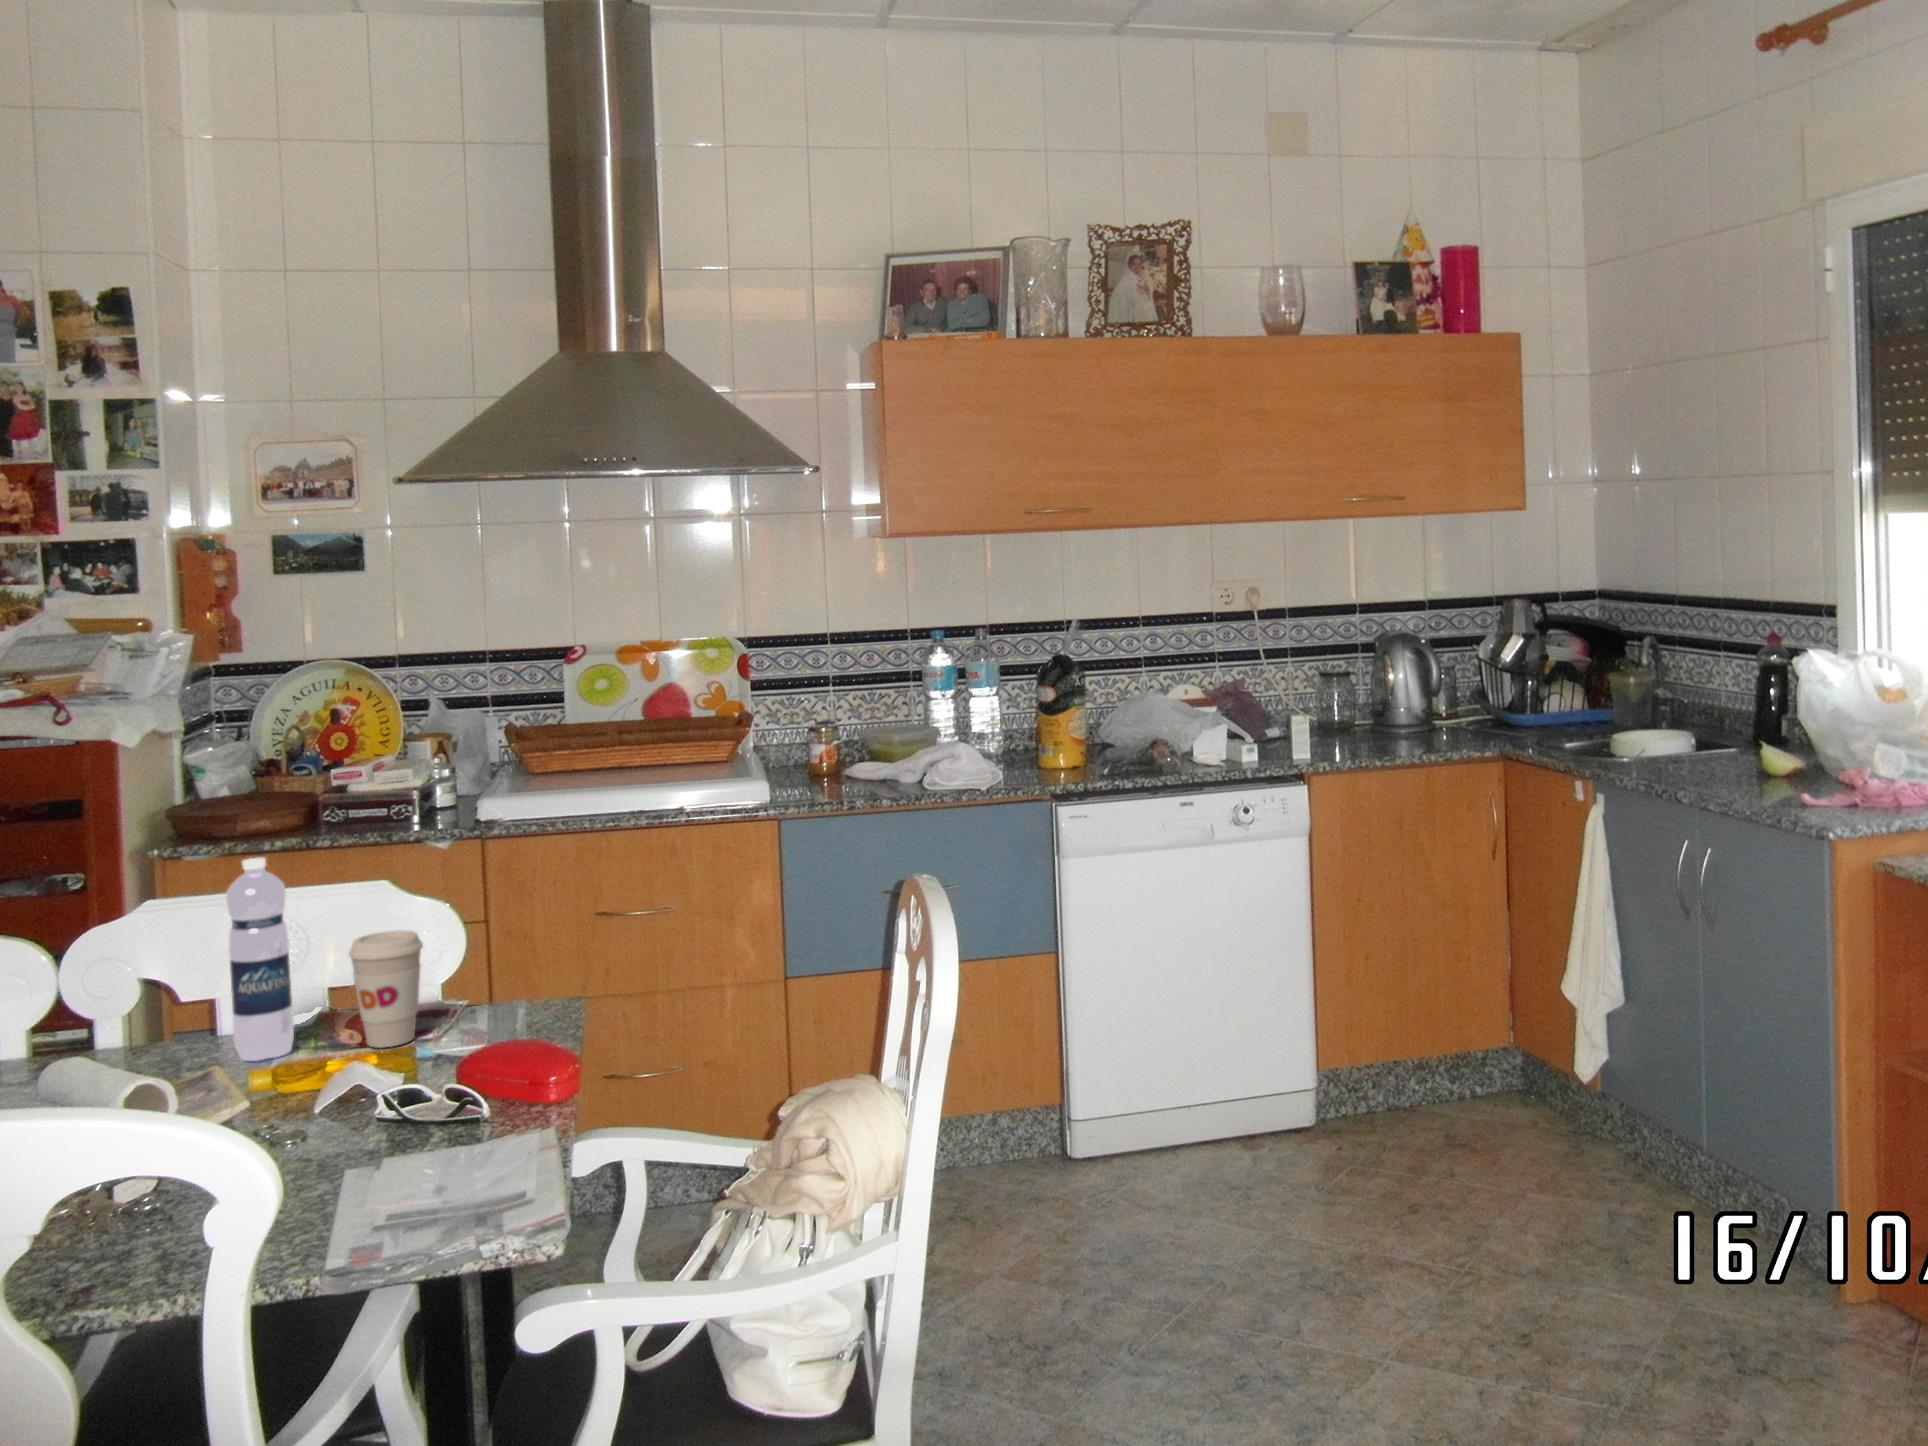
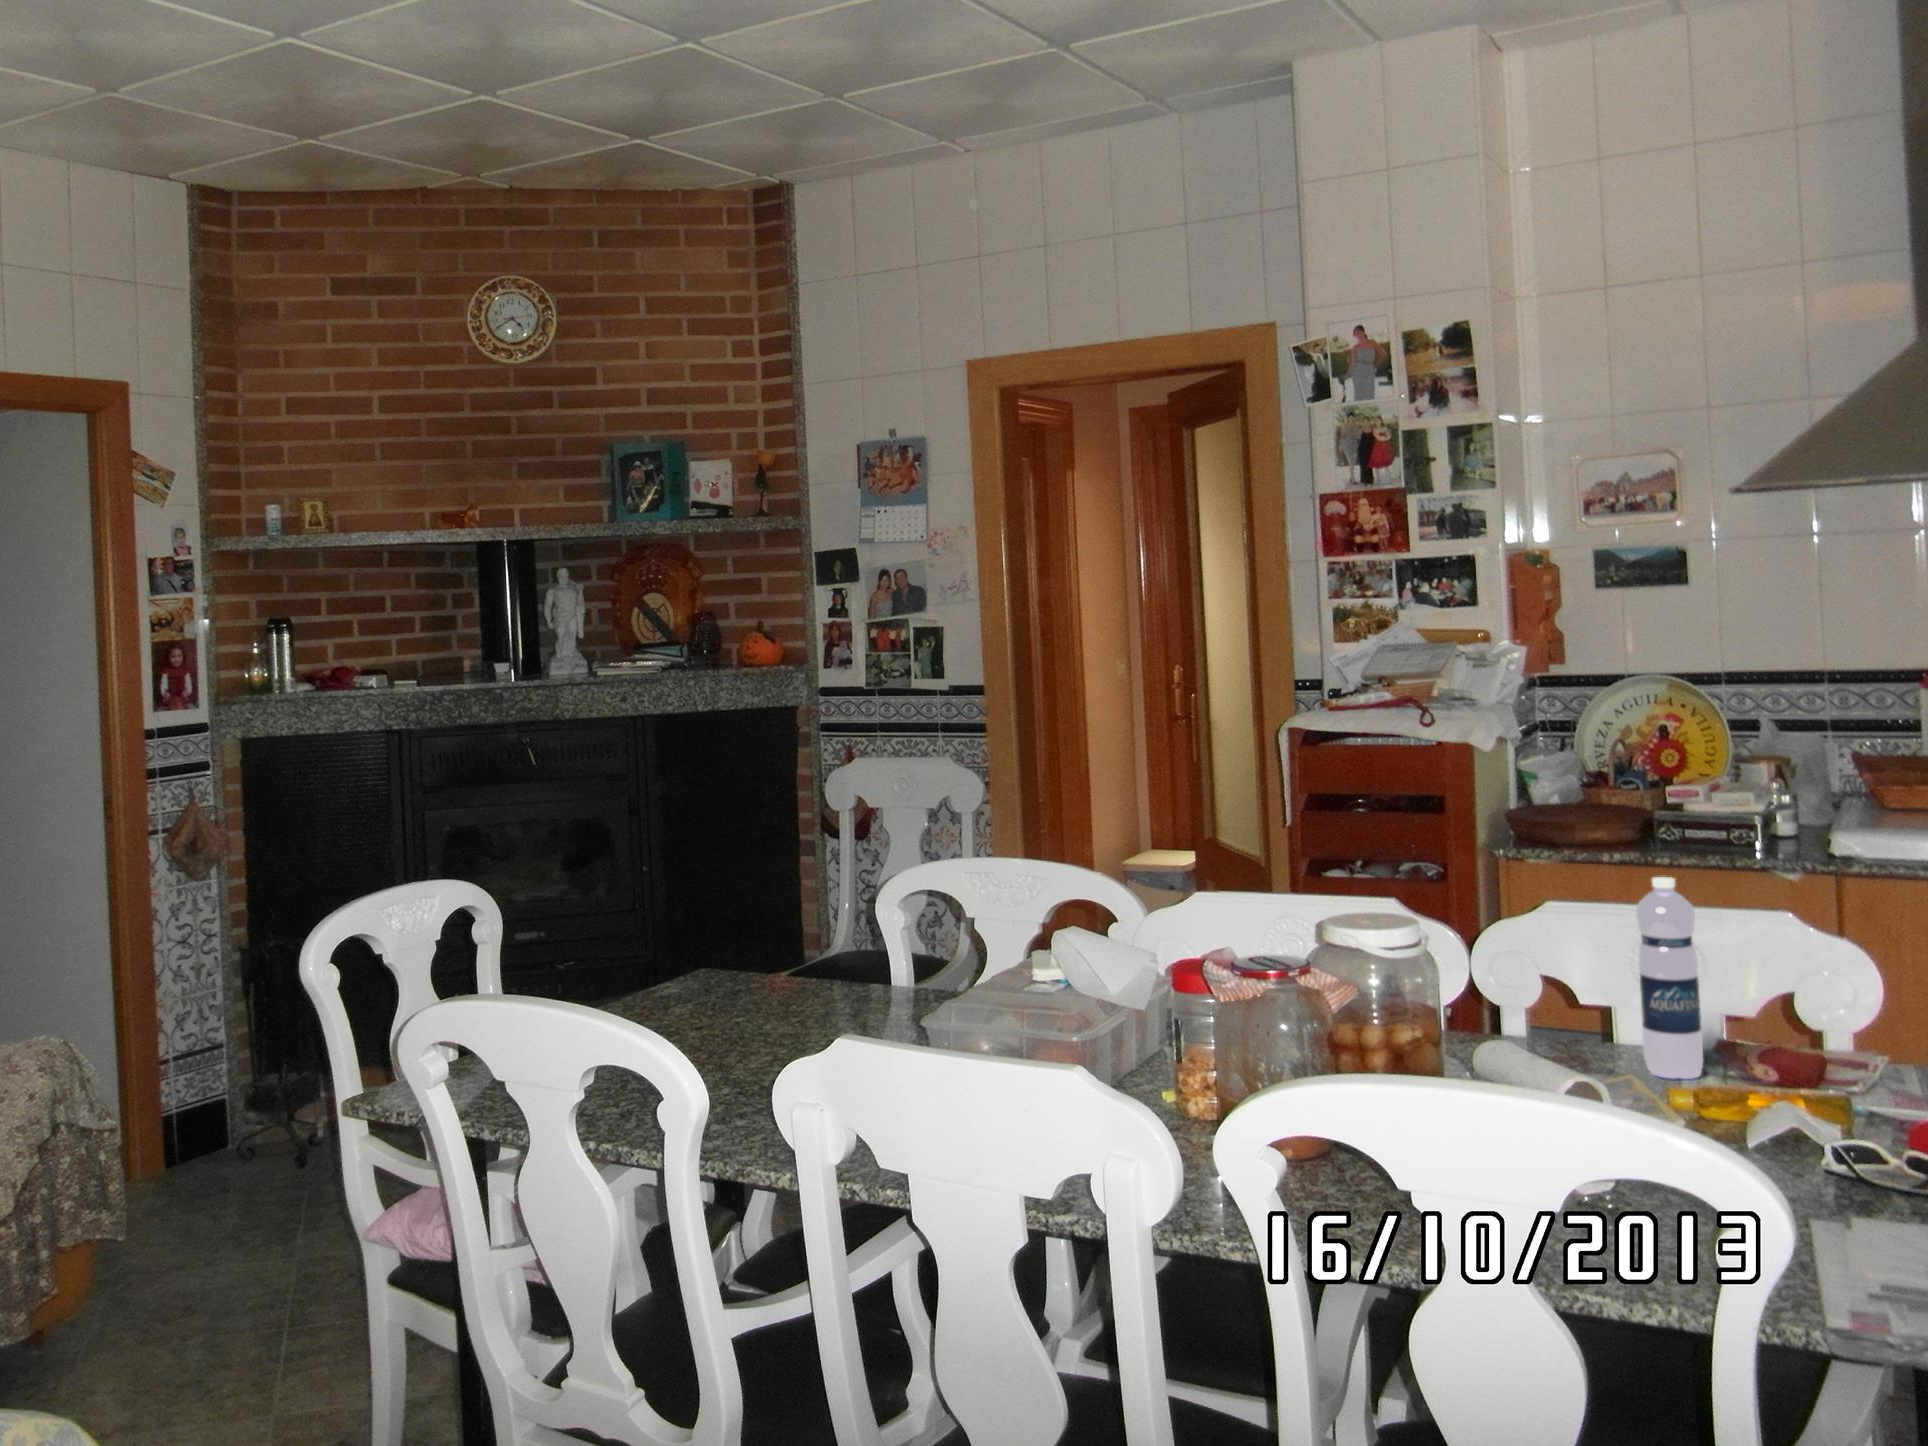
coffee cup: present [349,930,423,1048] -> none [1763,971,1846,1094]

